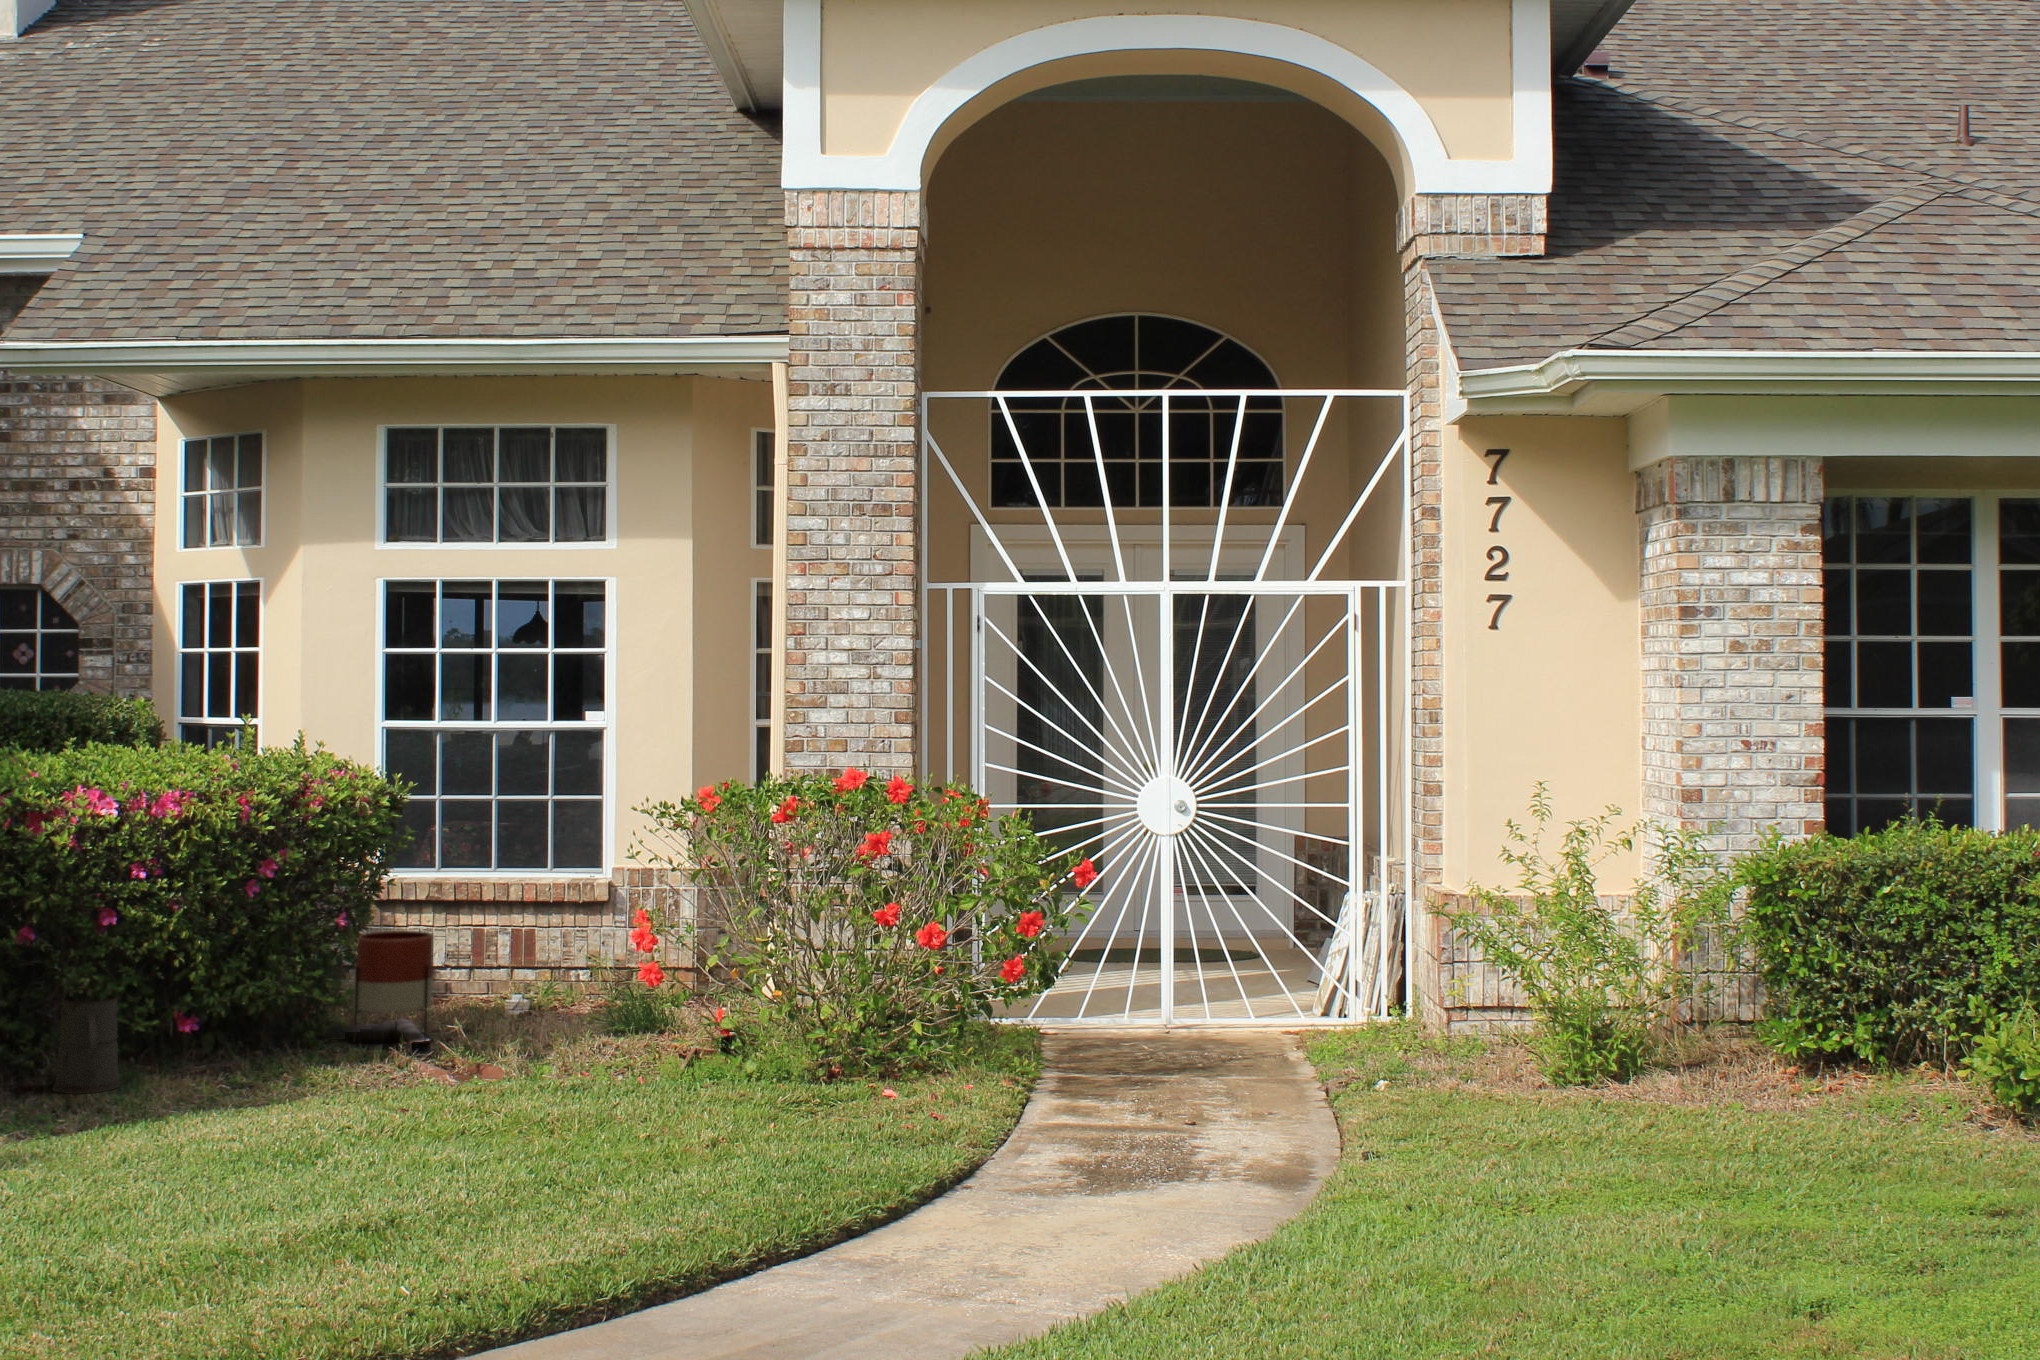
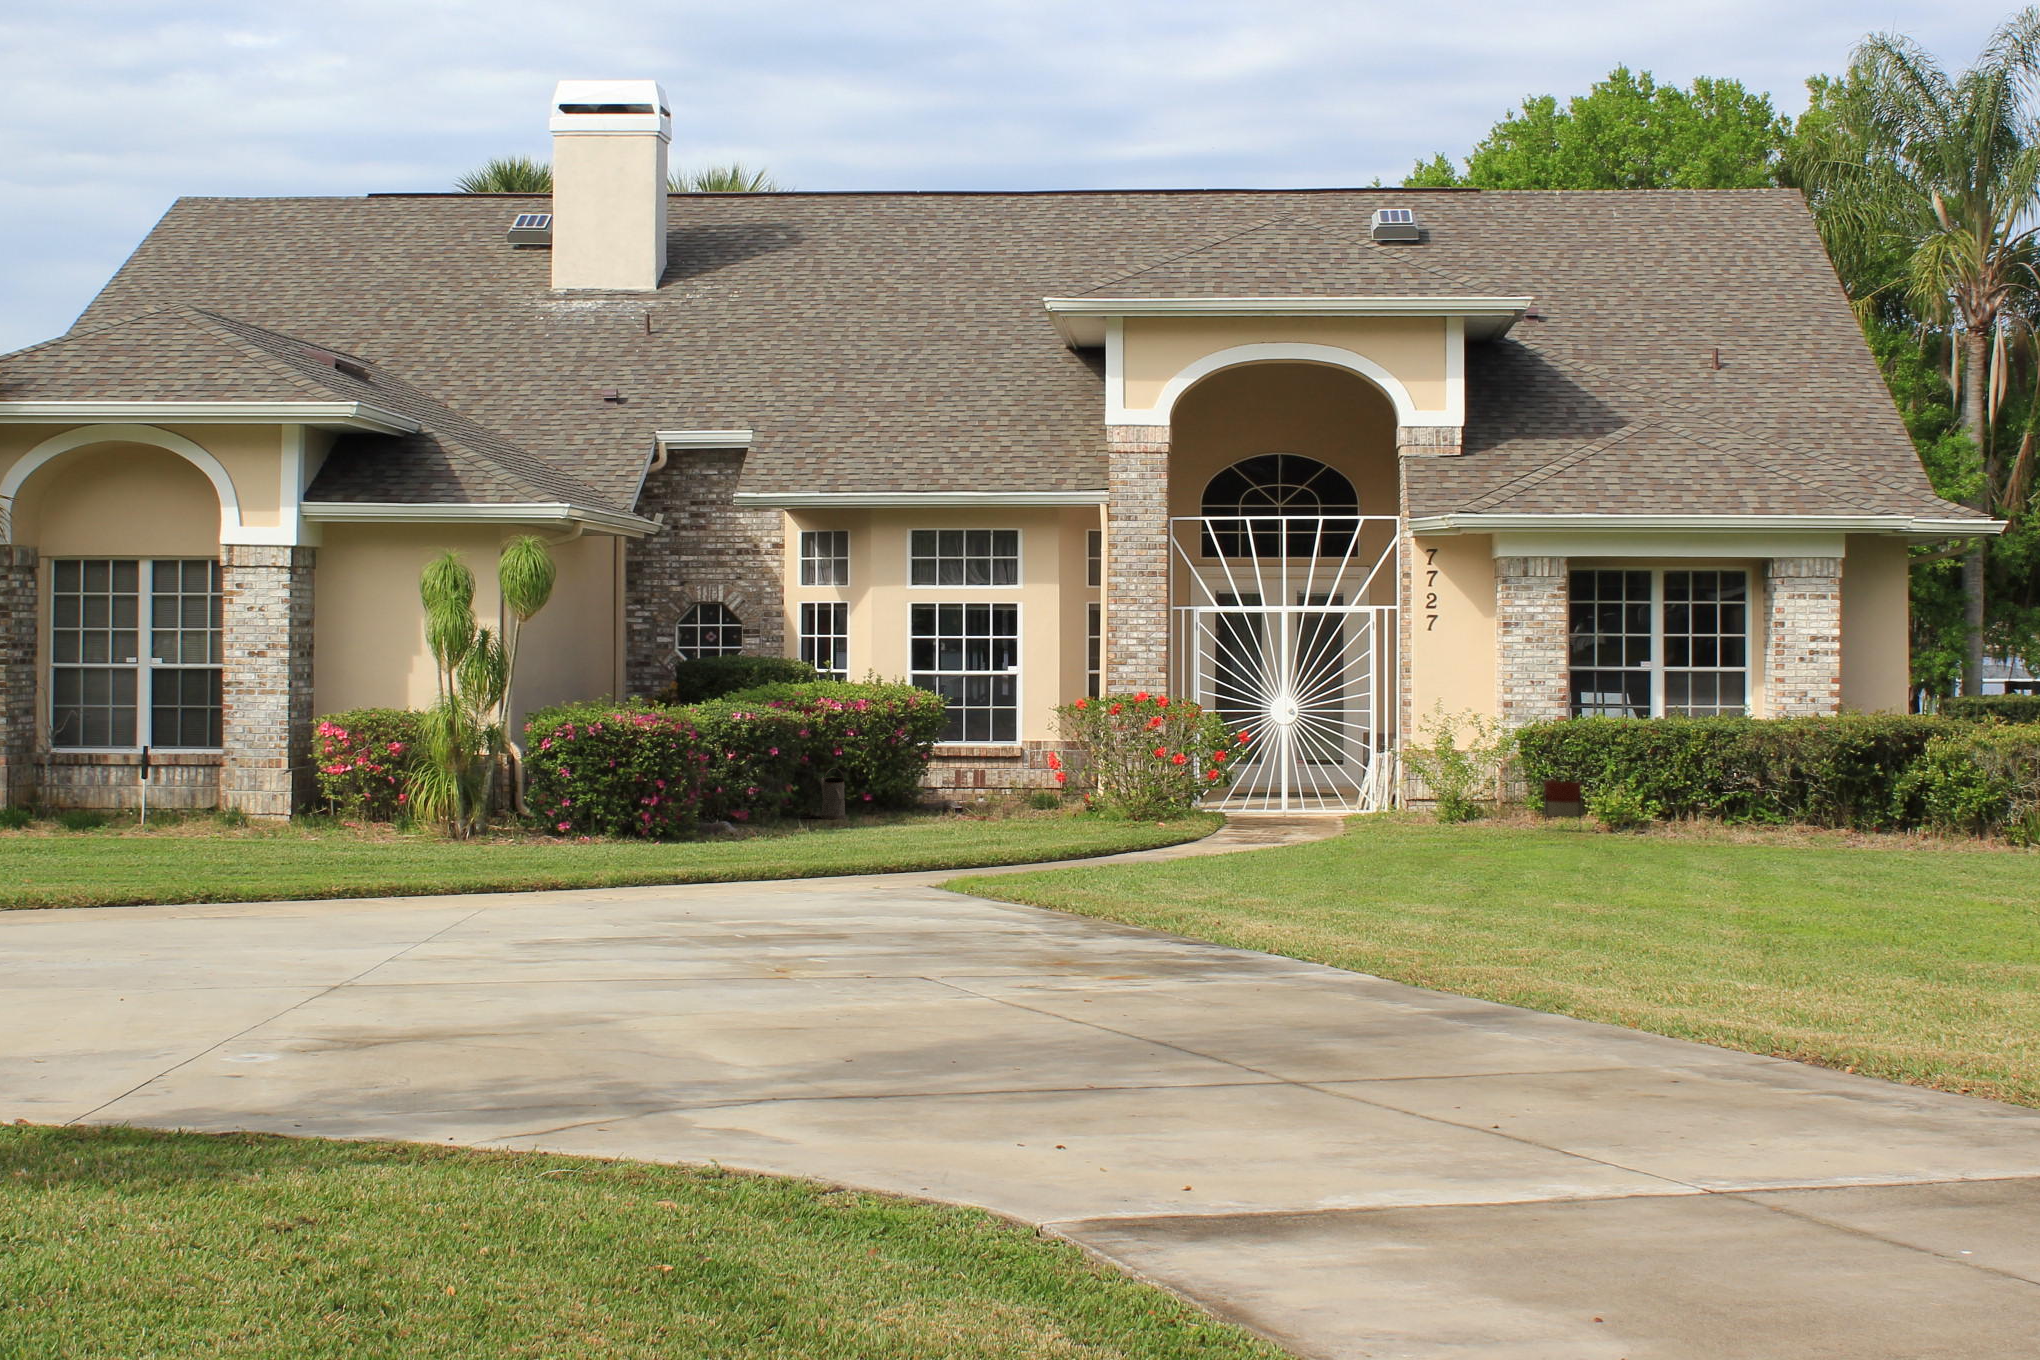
planter: present [353,931,433,1042] -> present [1544,779,1582,818]

